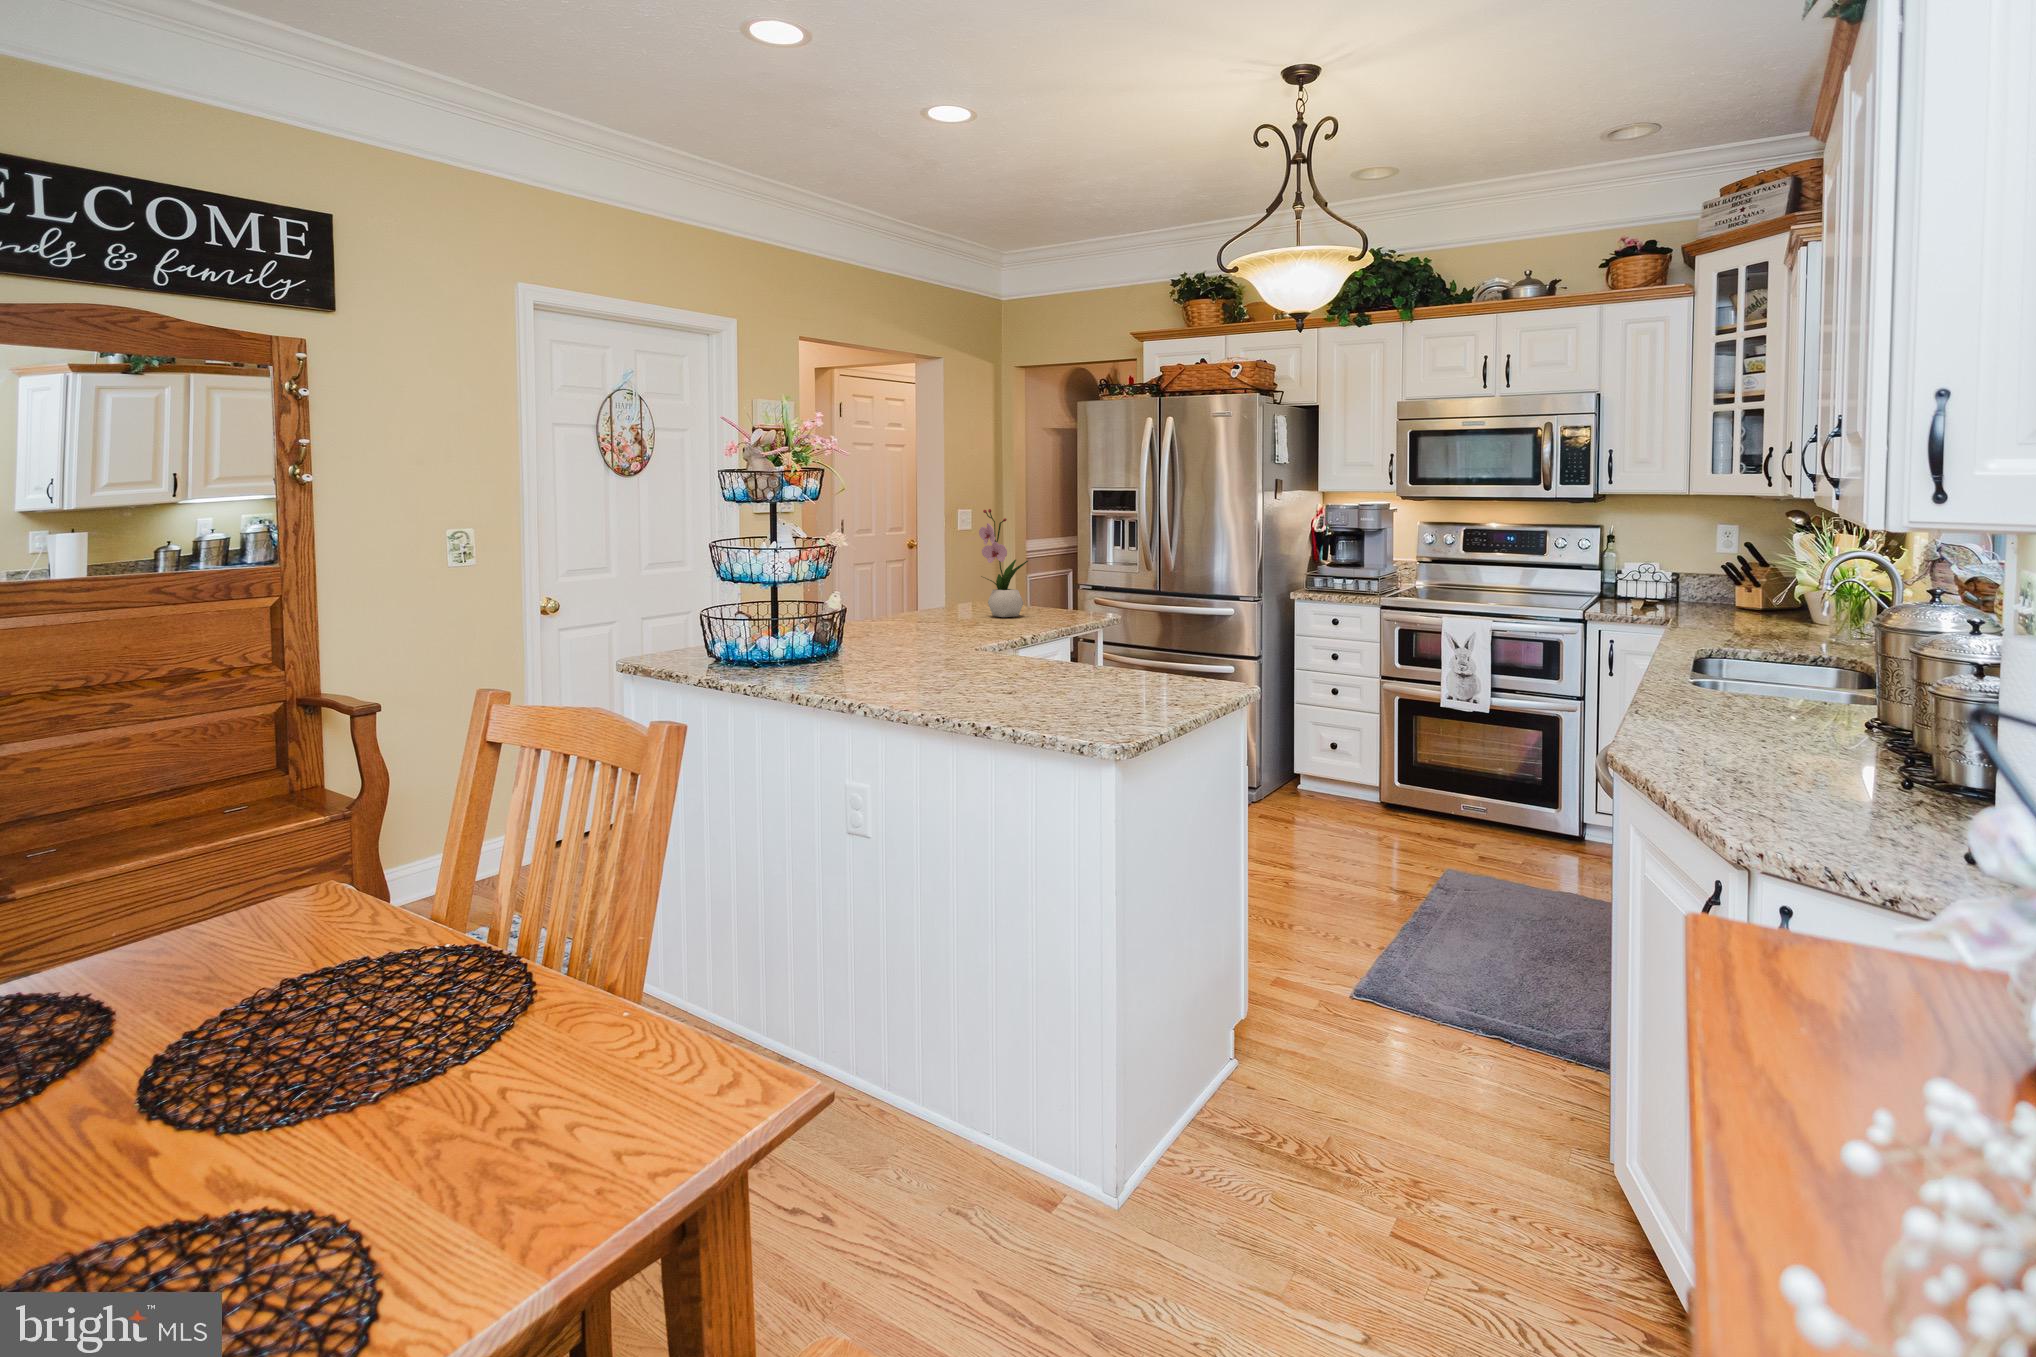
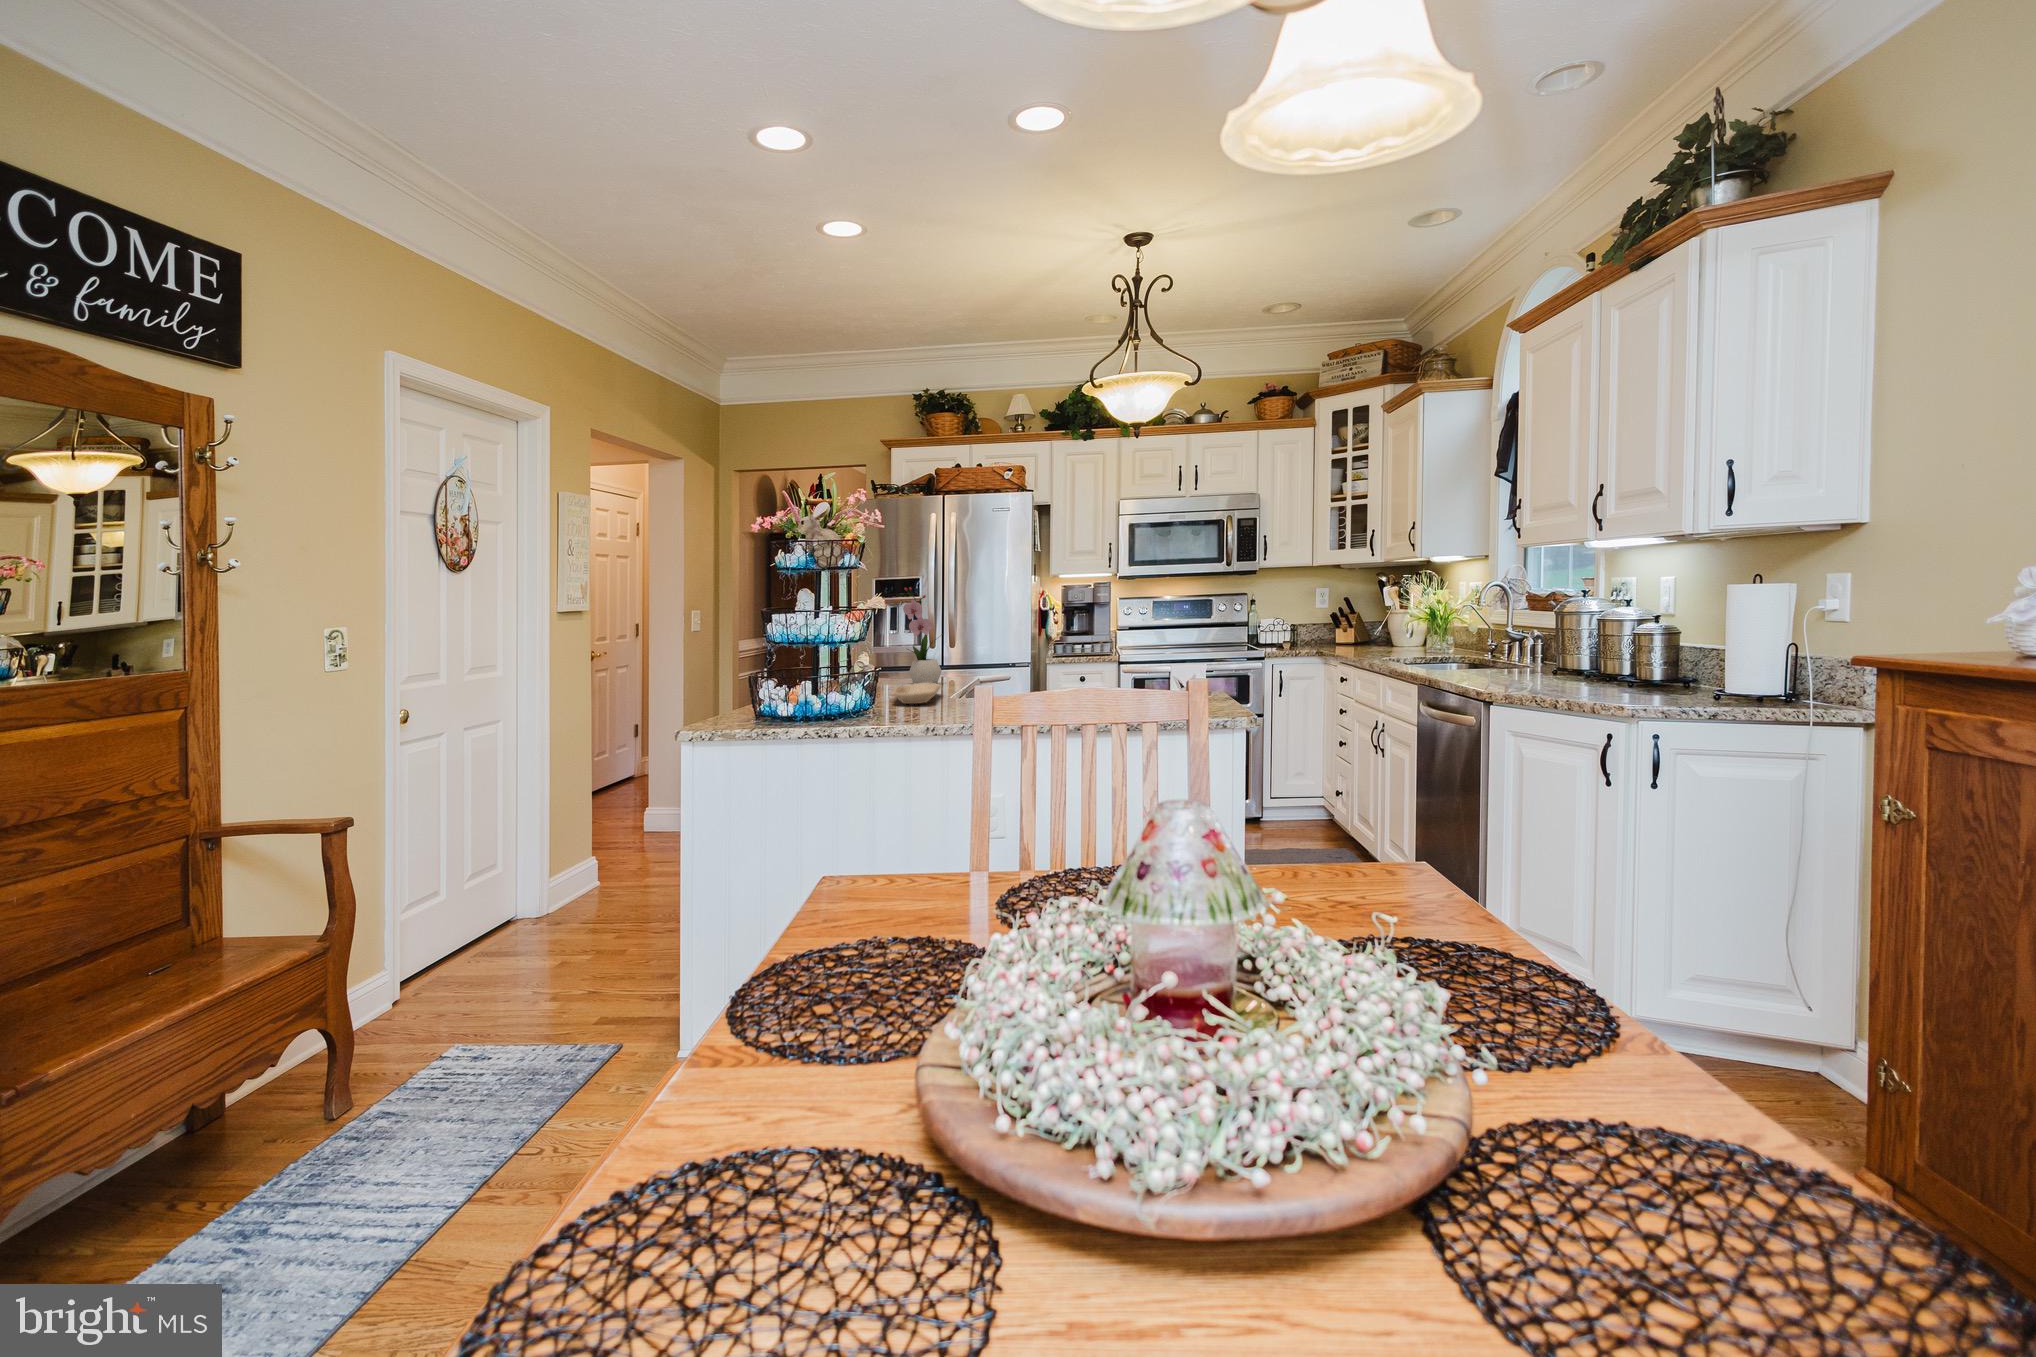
tray: none [887,614,976,635] -> present [893,683,942,704]

